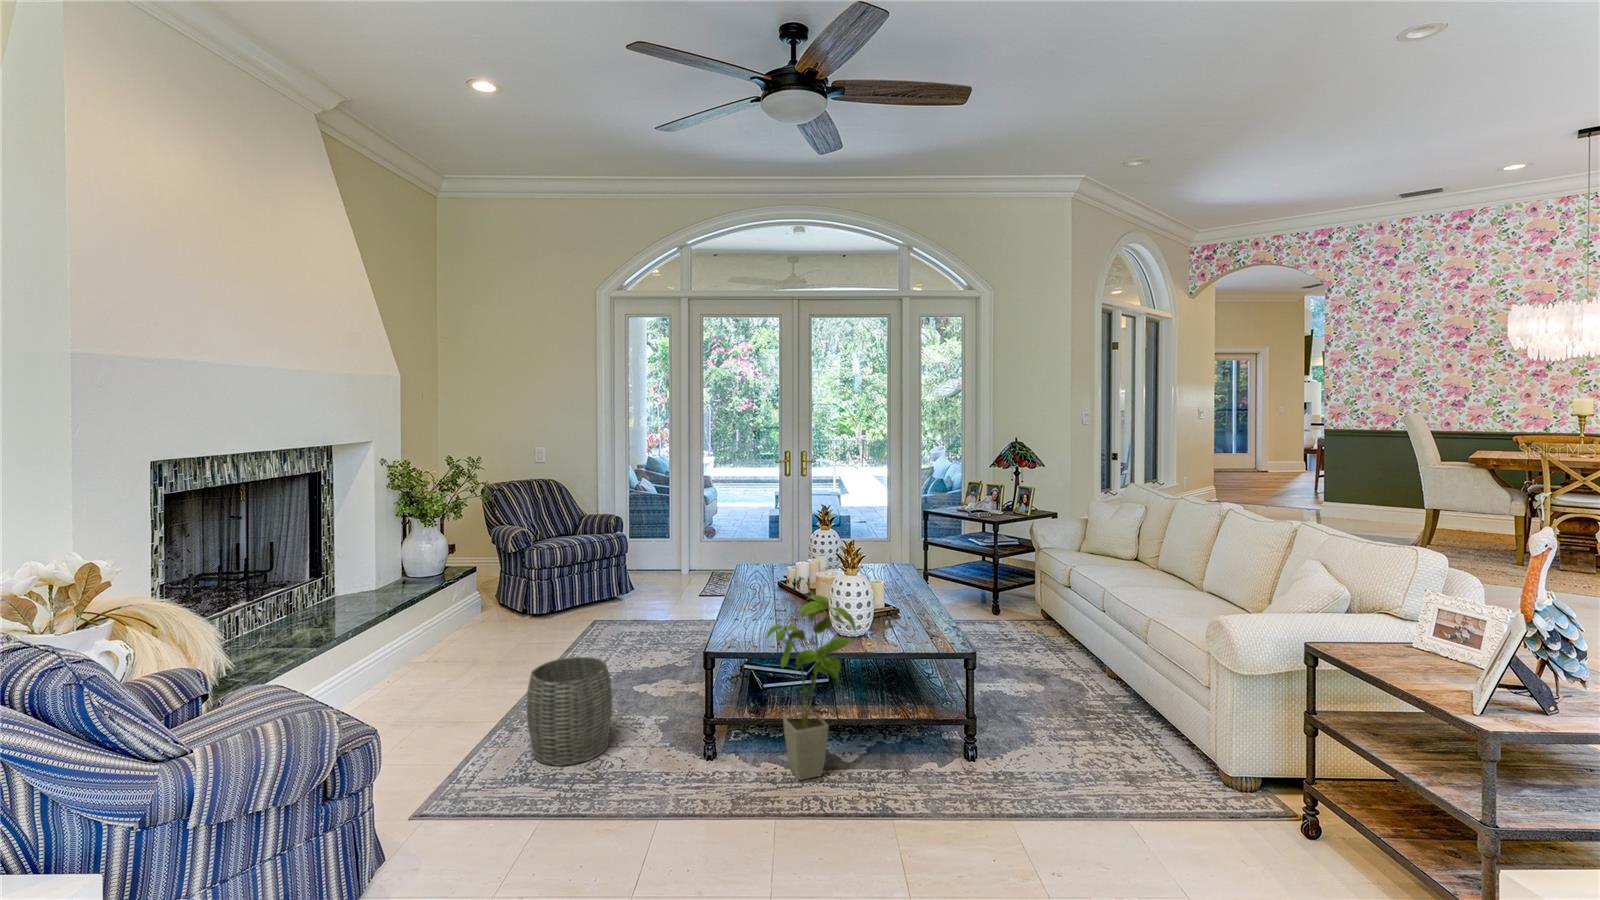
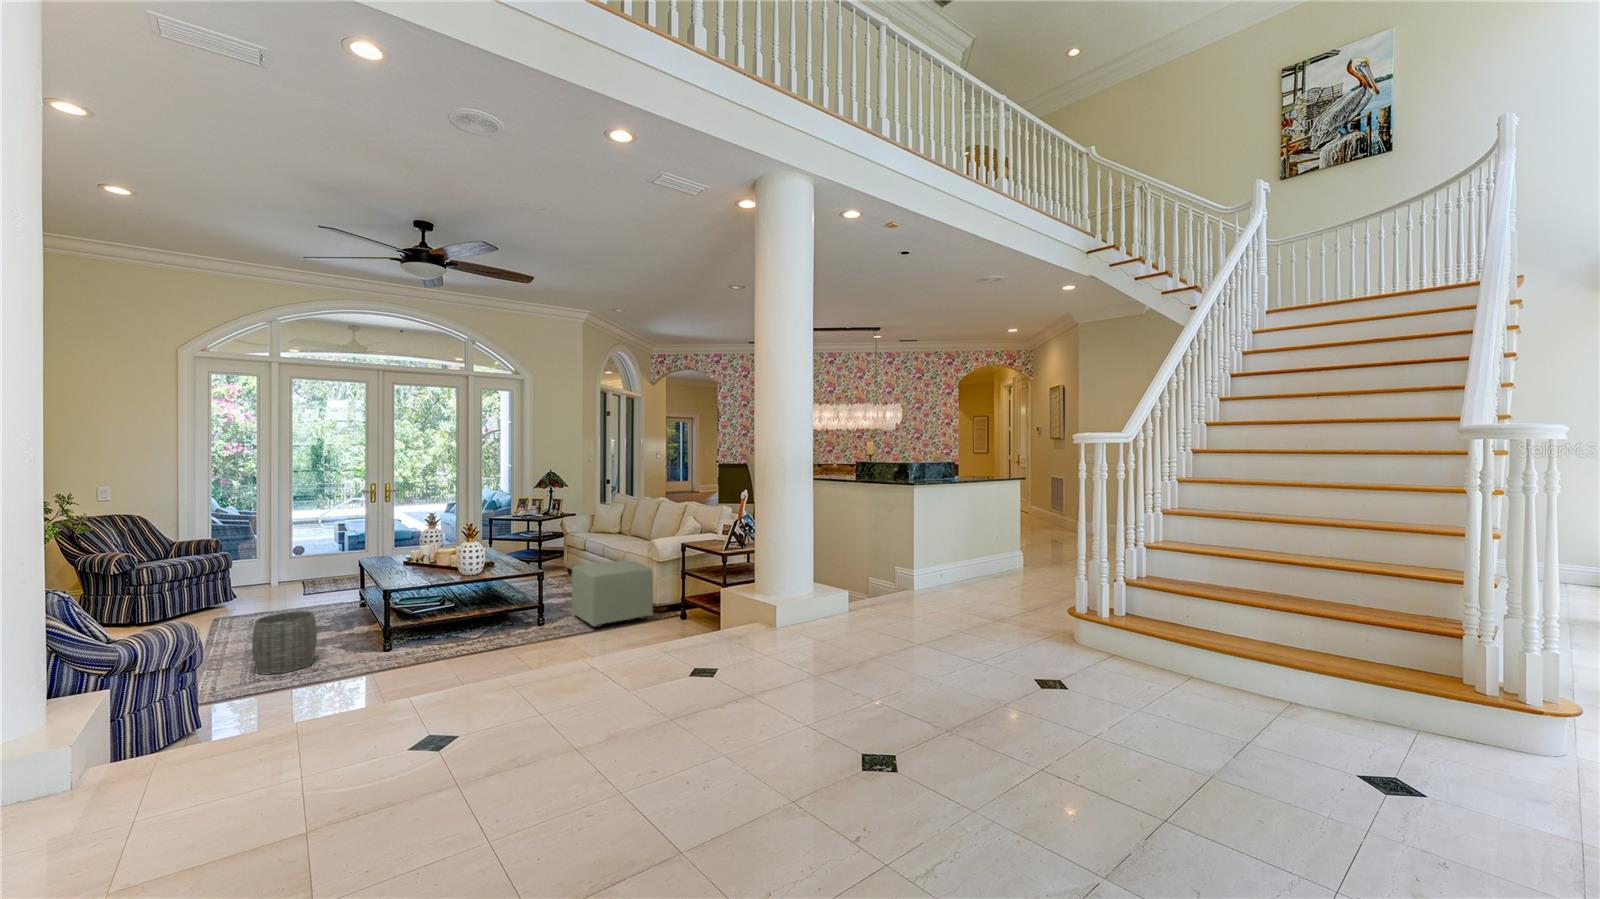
house plant: present [766,595,856,780] -> none [431,552,486,647]
ottoman: none [1036,642,1239,811] -> present [571,560,653,628]

